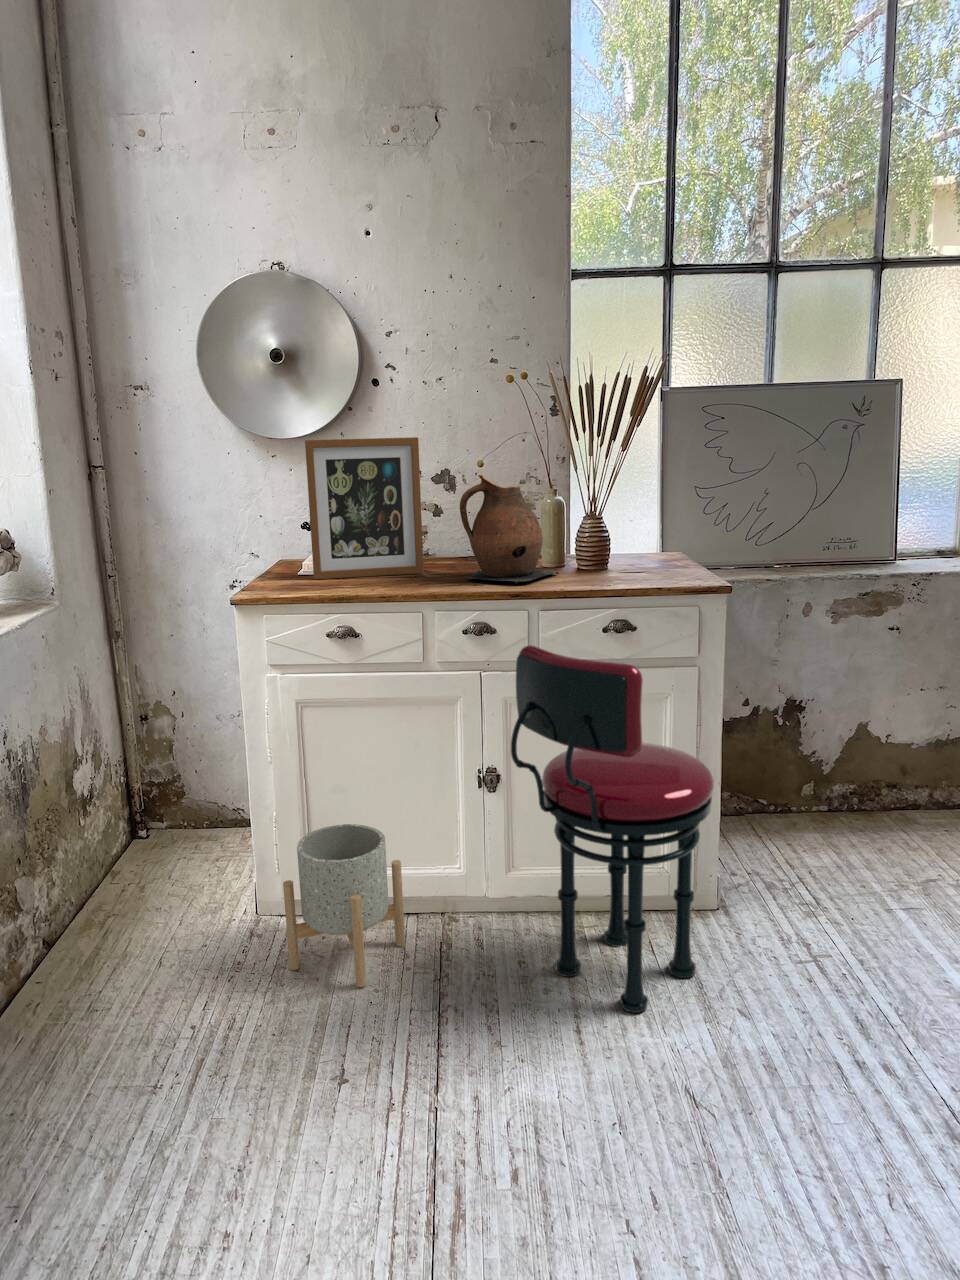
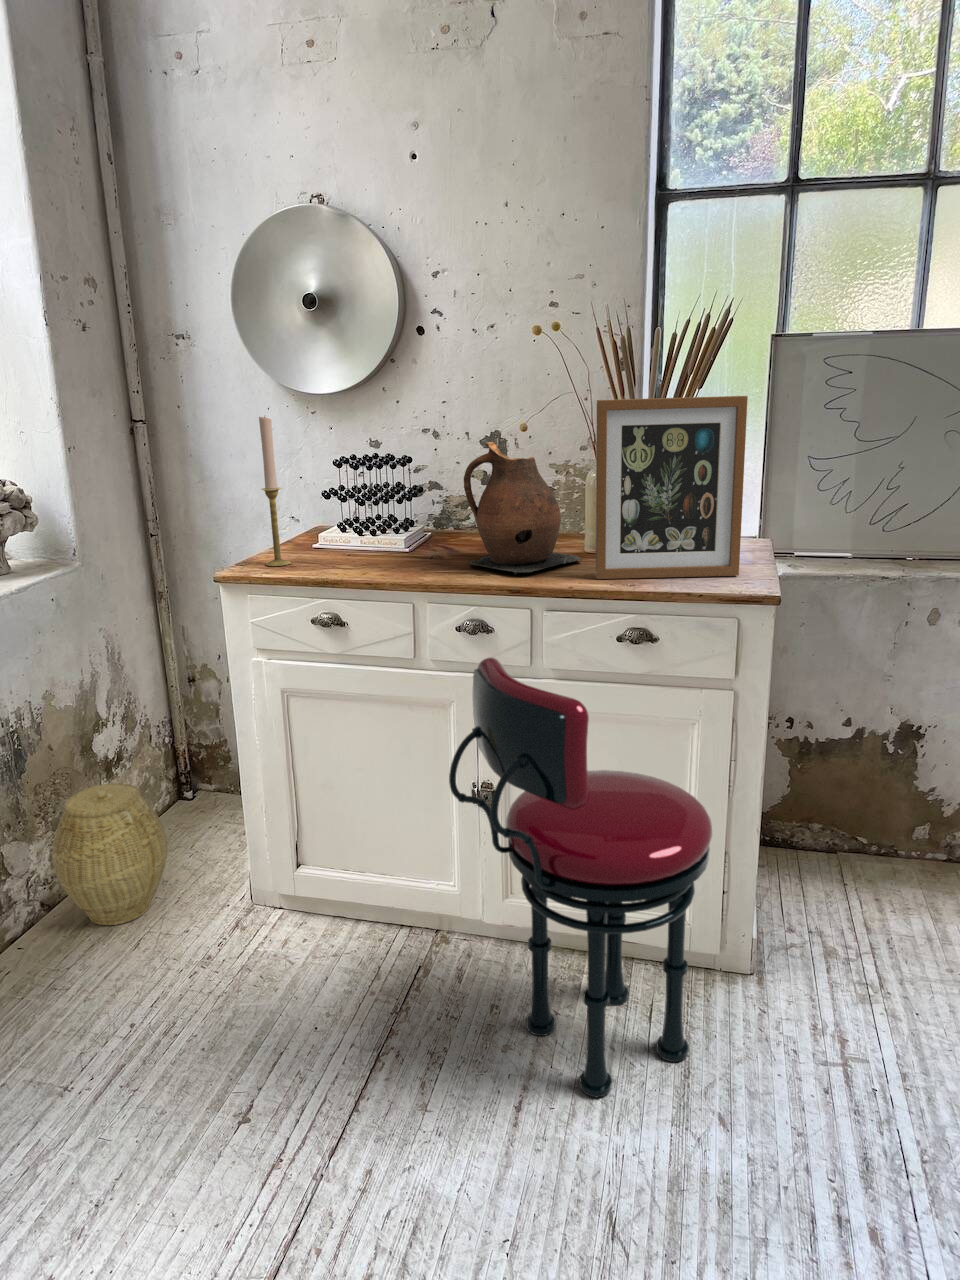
picture frame: present [305,437,424,579] -> present [596,396,748,579]
candlestick: none [277,452,303,588] -> present [259,417,291,566]
woven basket: none [61,810,174,951] -> present [53,783,167,925]
planter: present [283,824,405,987] -> none [243,827,380,1009]

